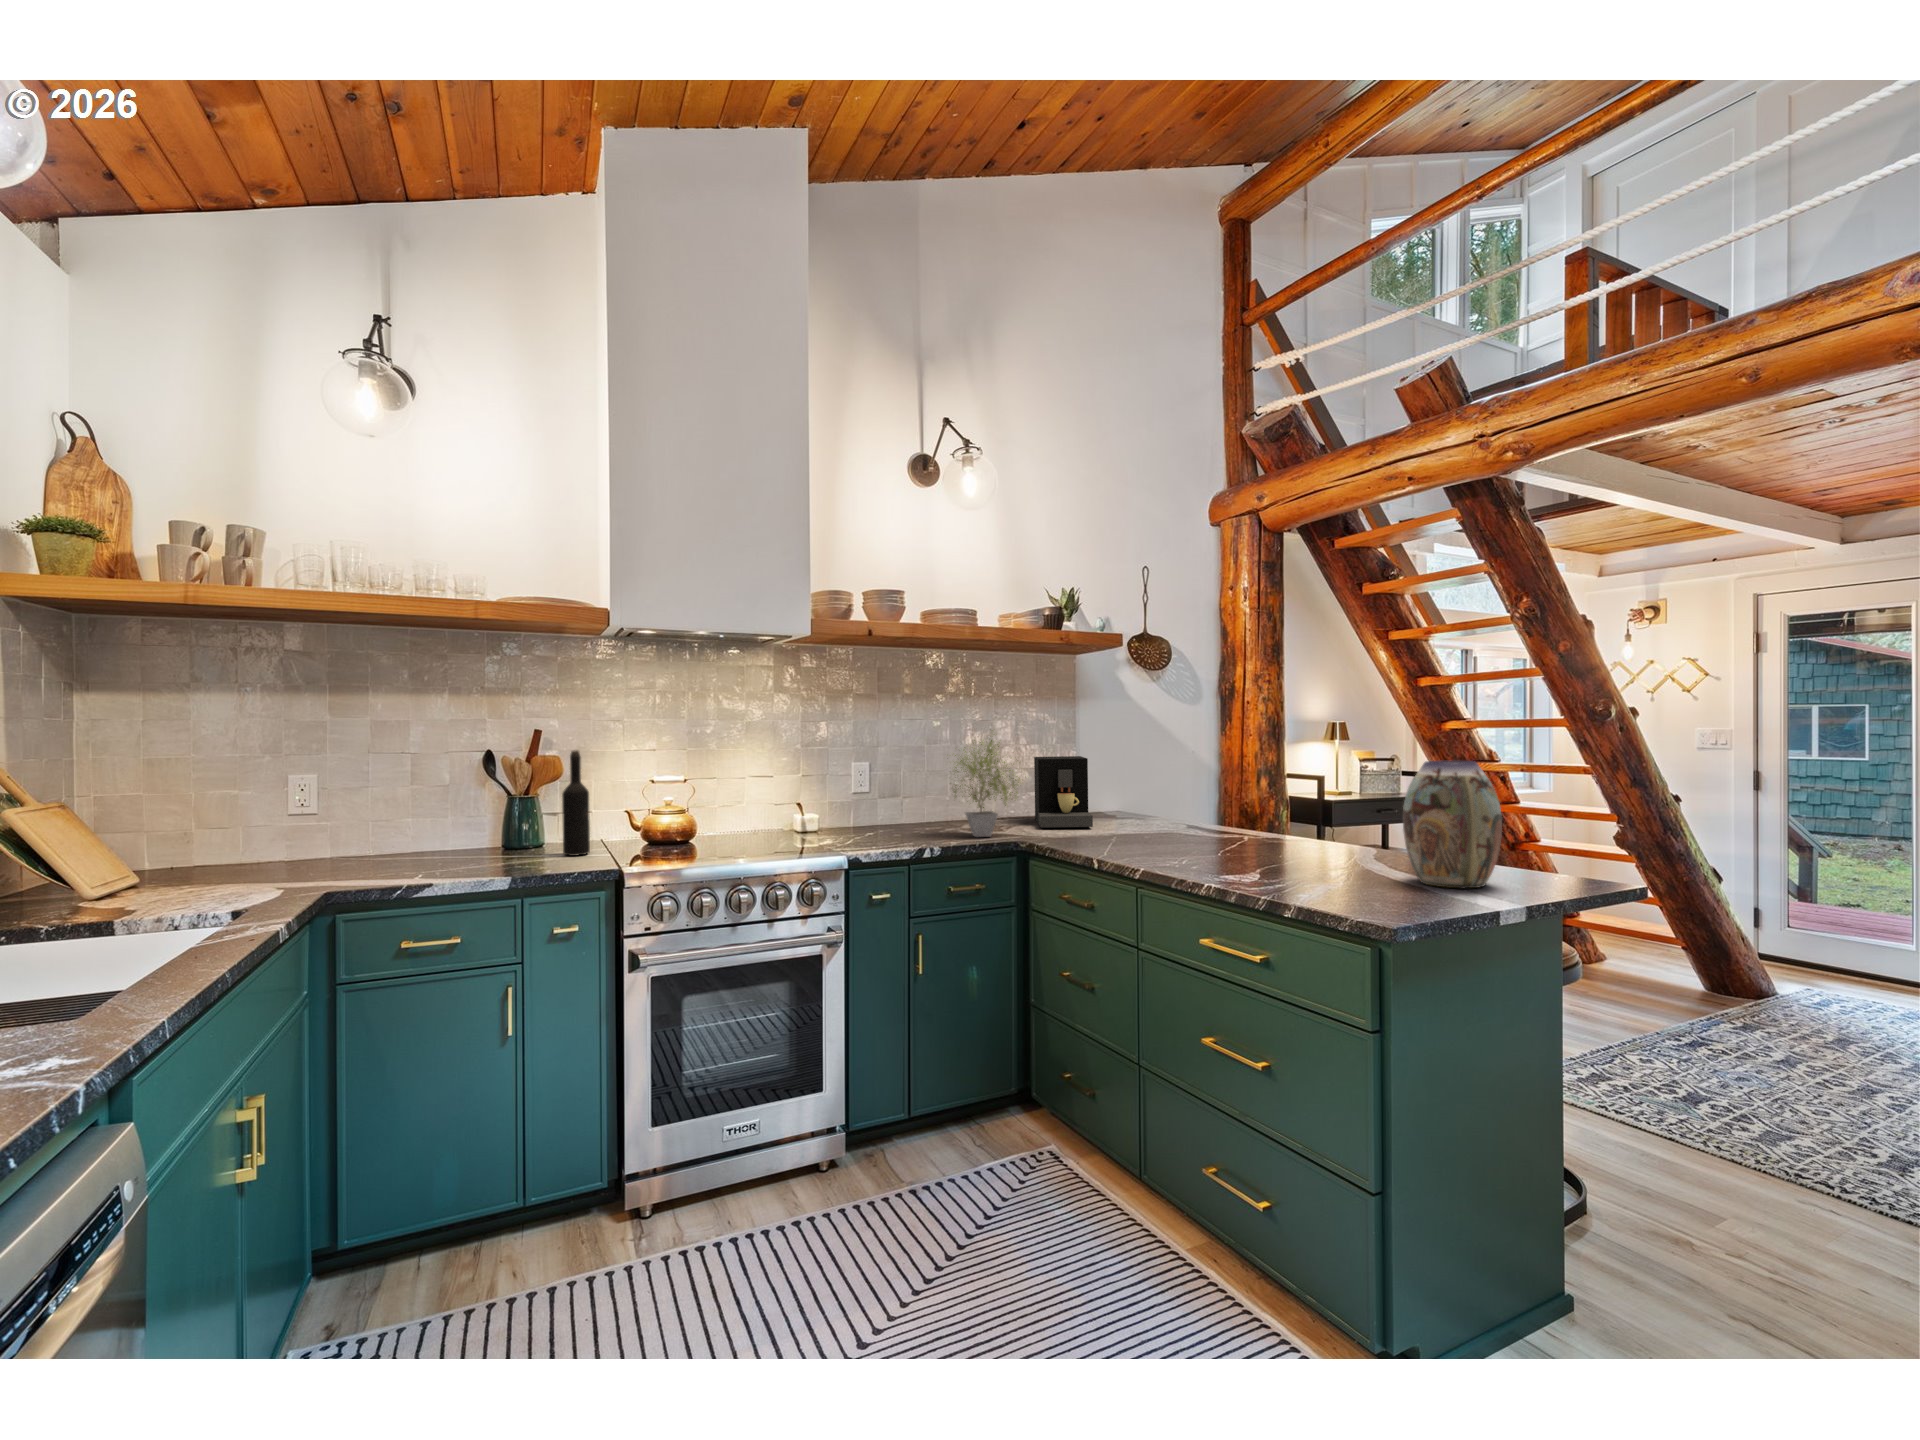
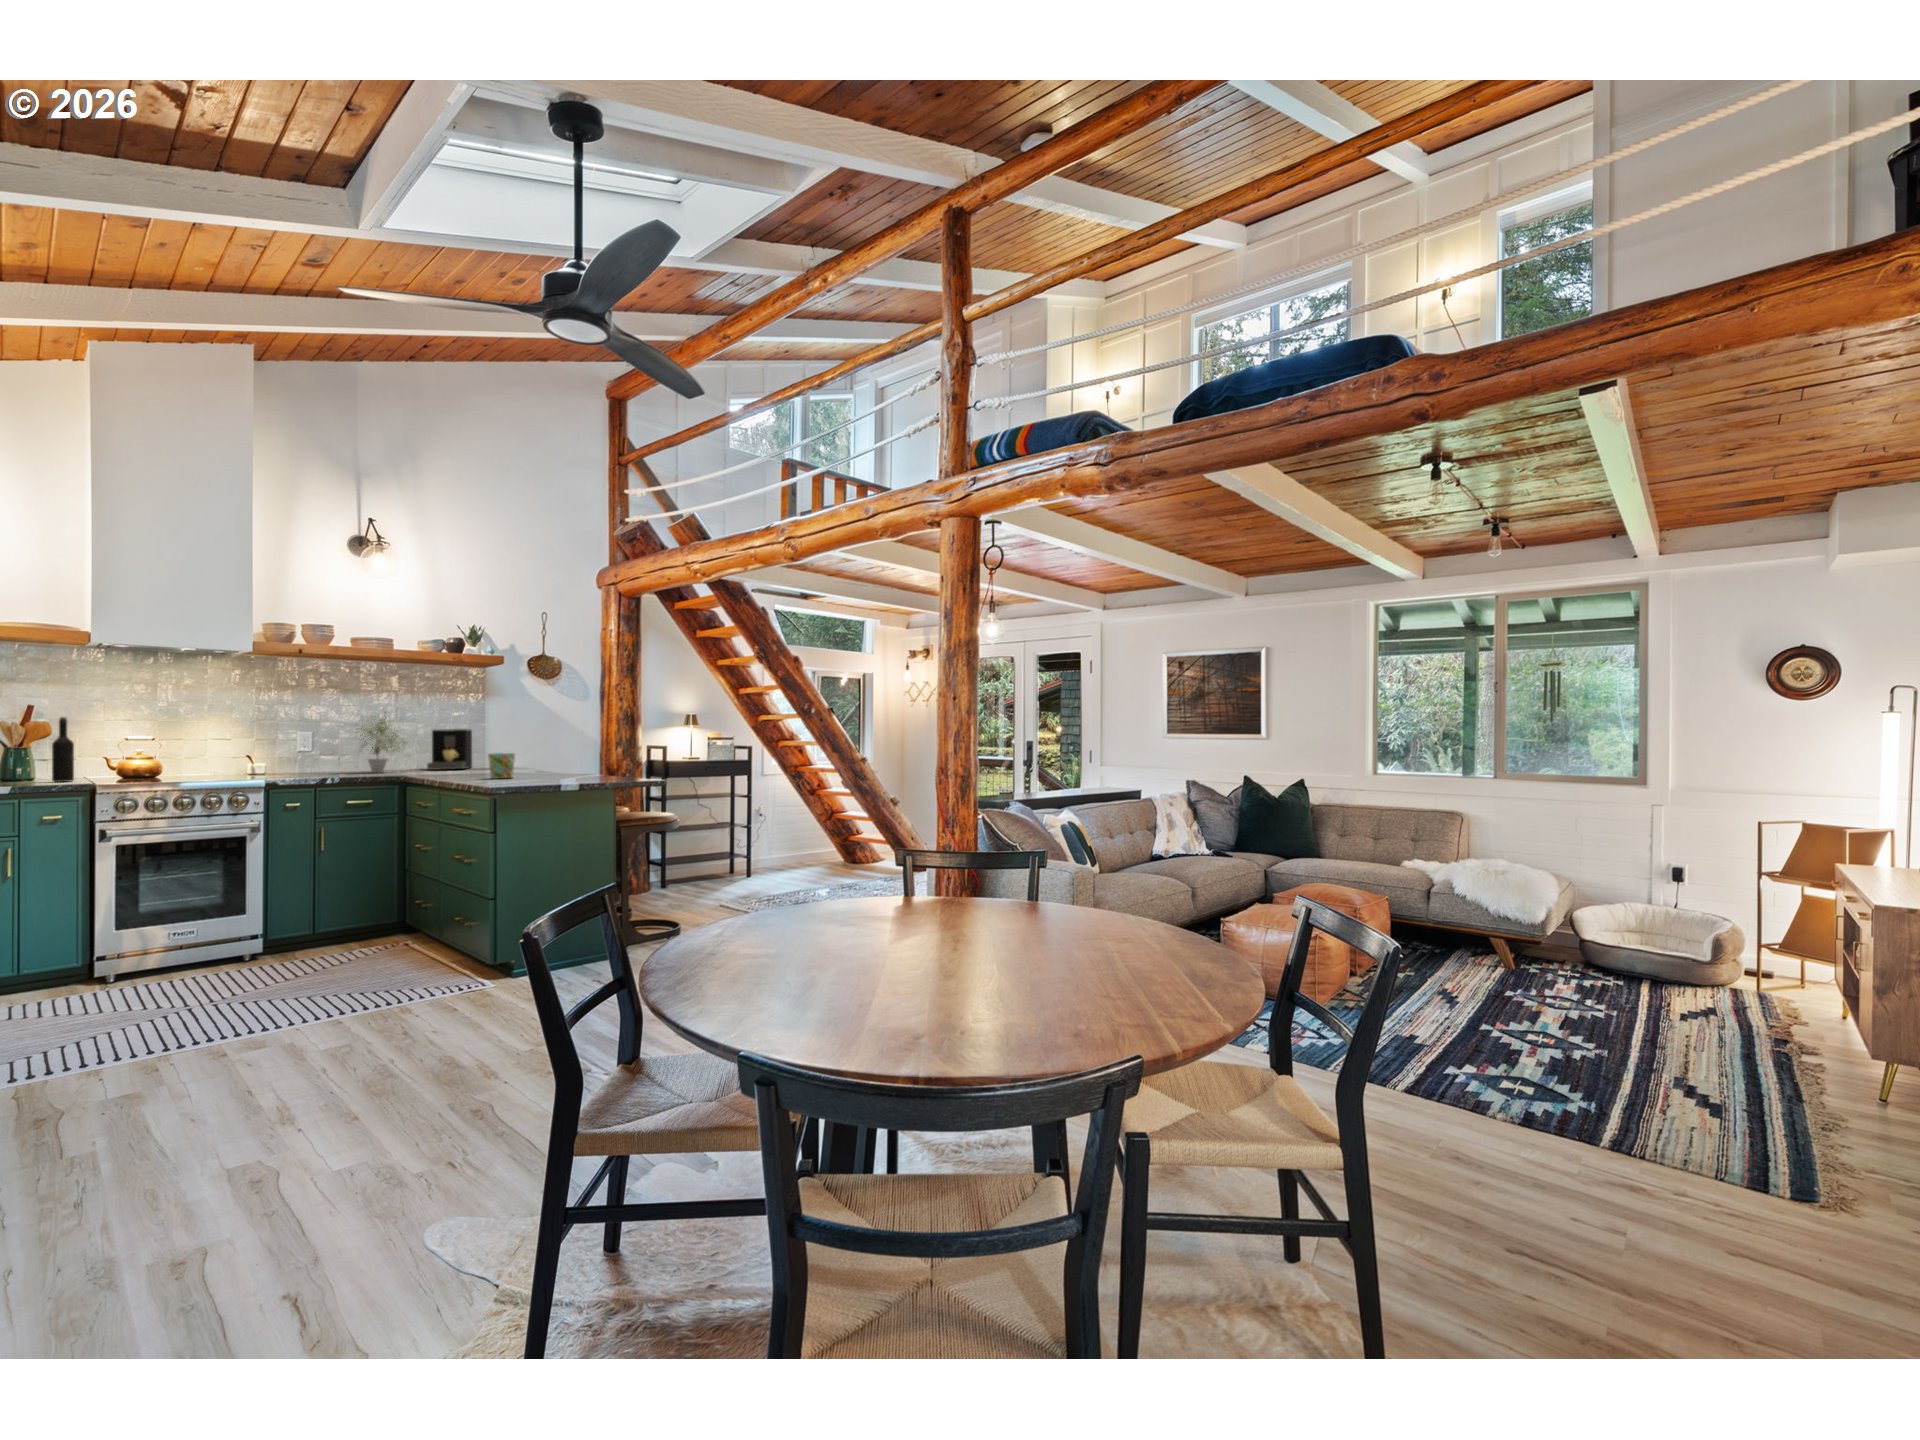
vase: present [1403,761,1502,888] -> none [558,719,602,776]
mug: none [1284,834,1351,893] -> present [488,753,515,779]

